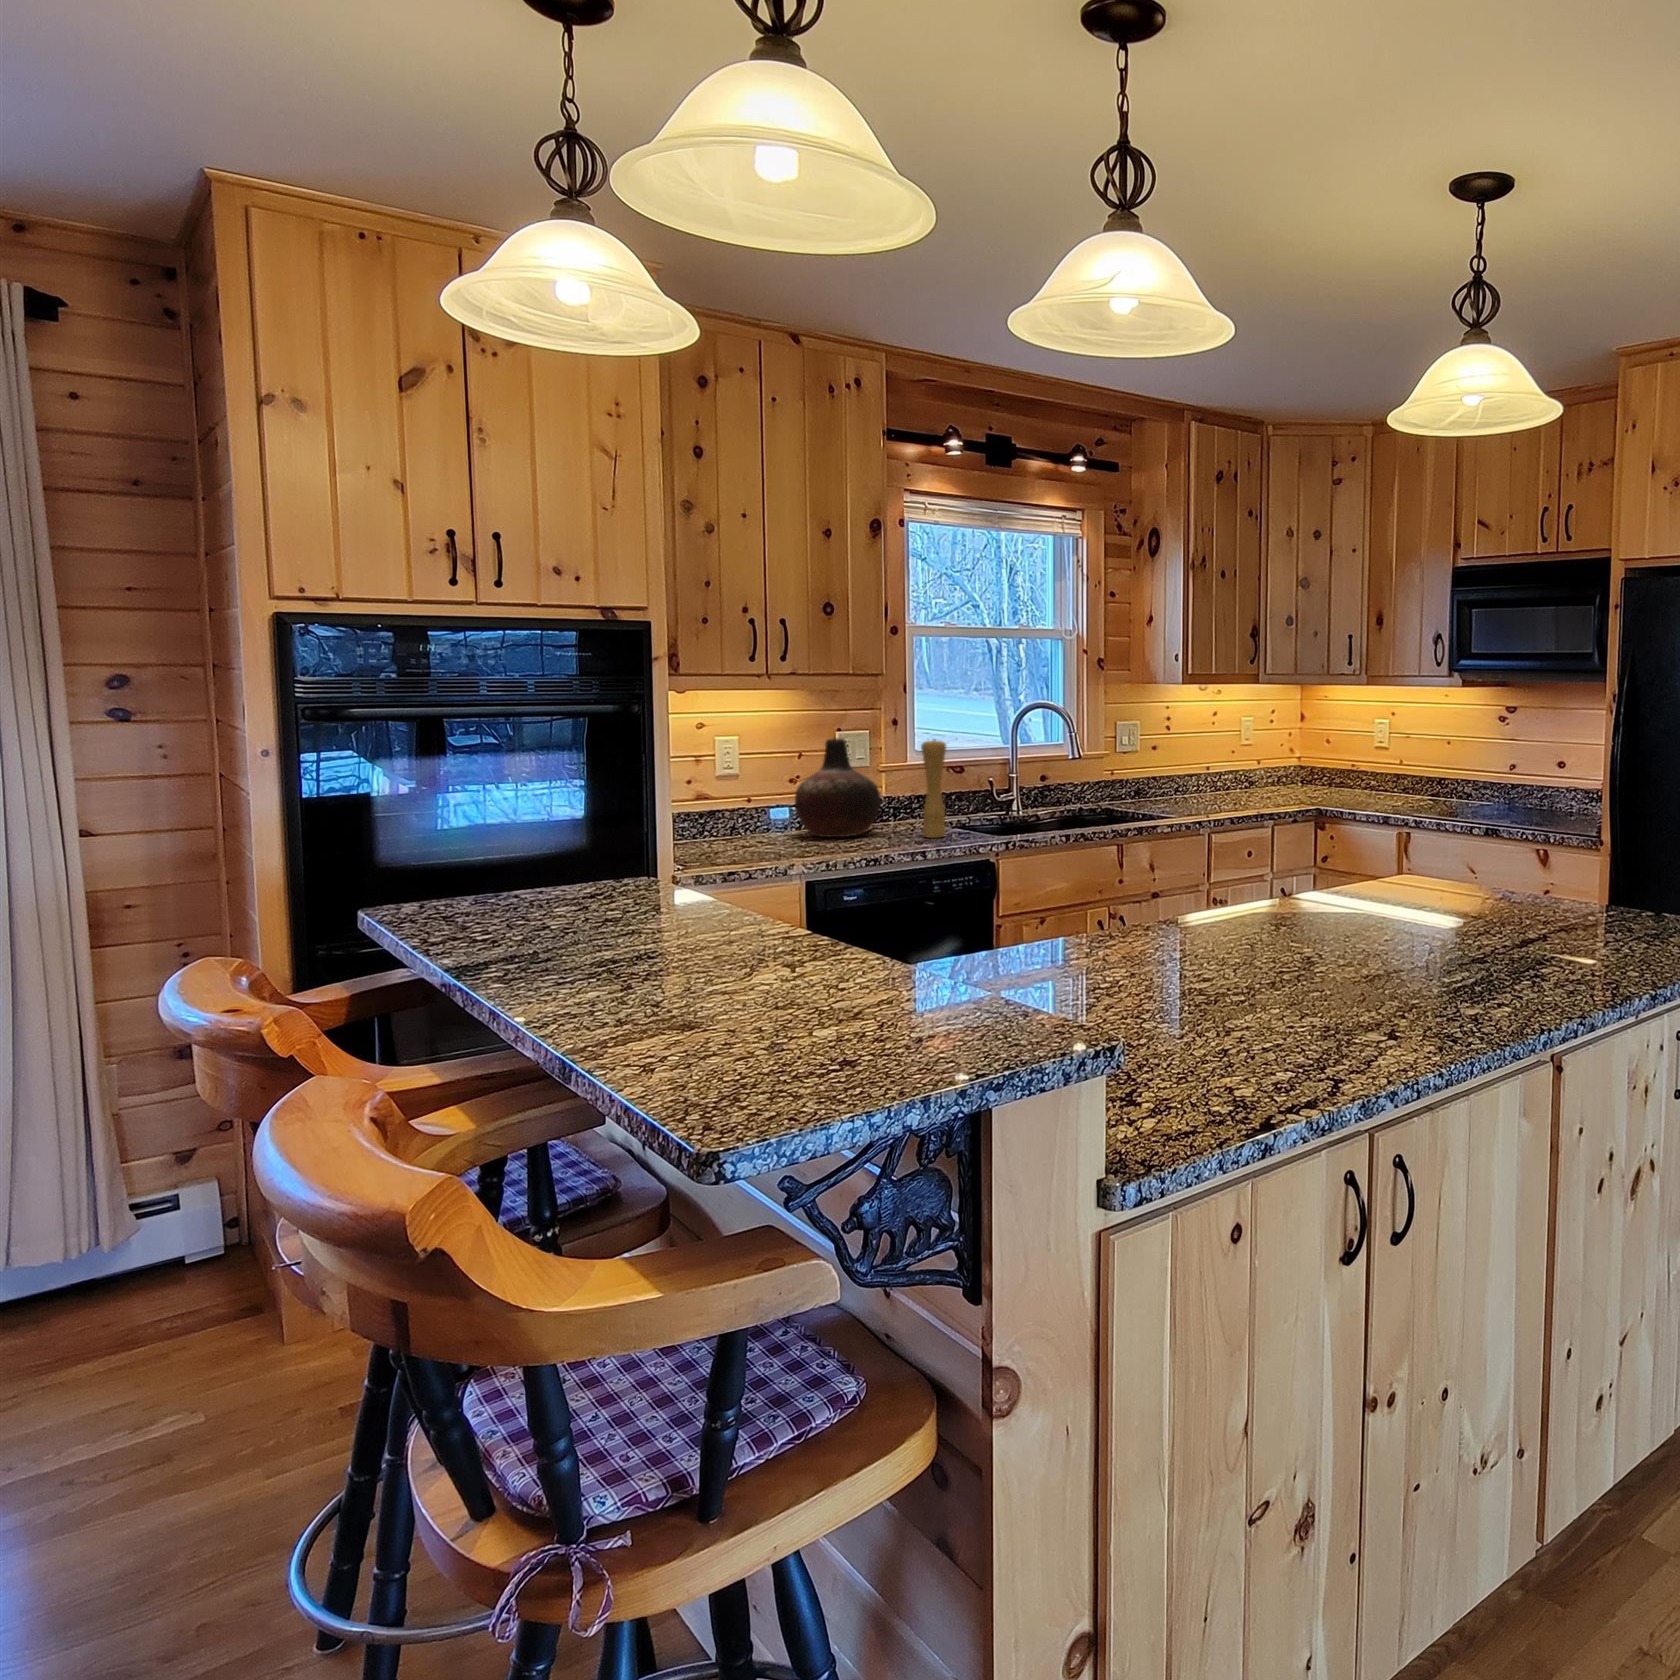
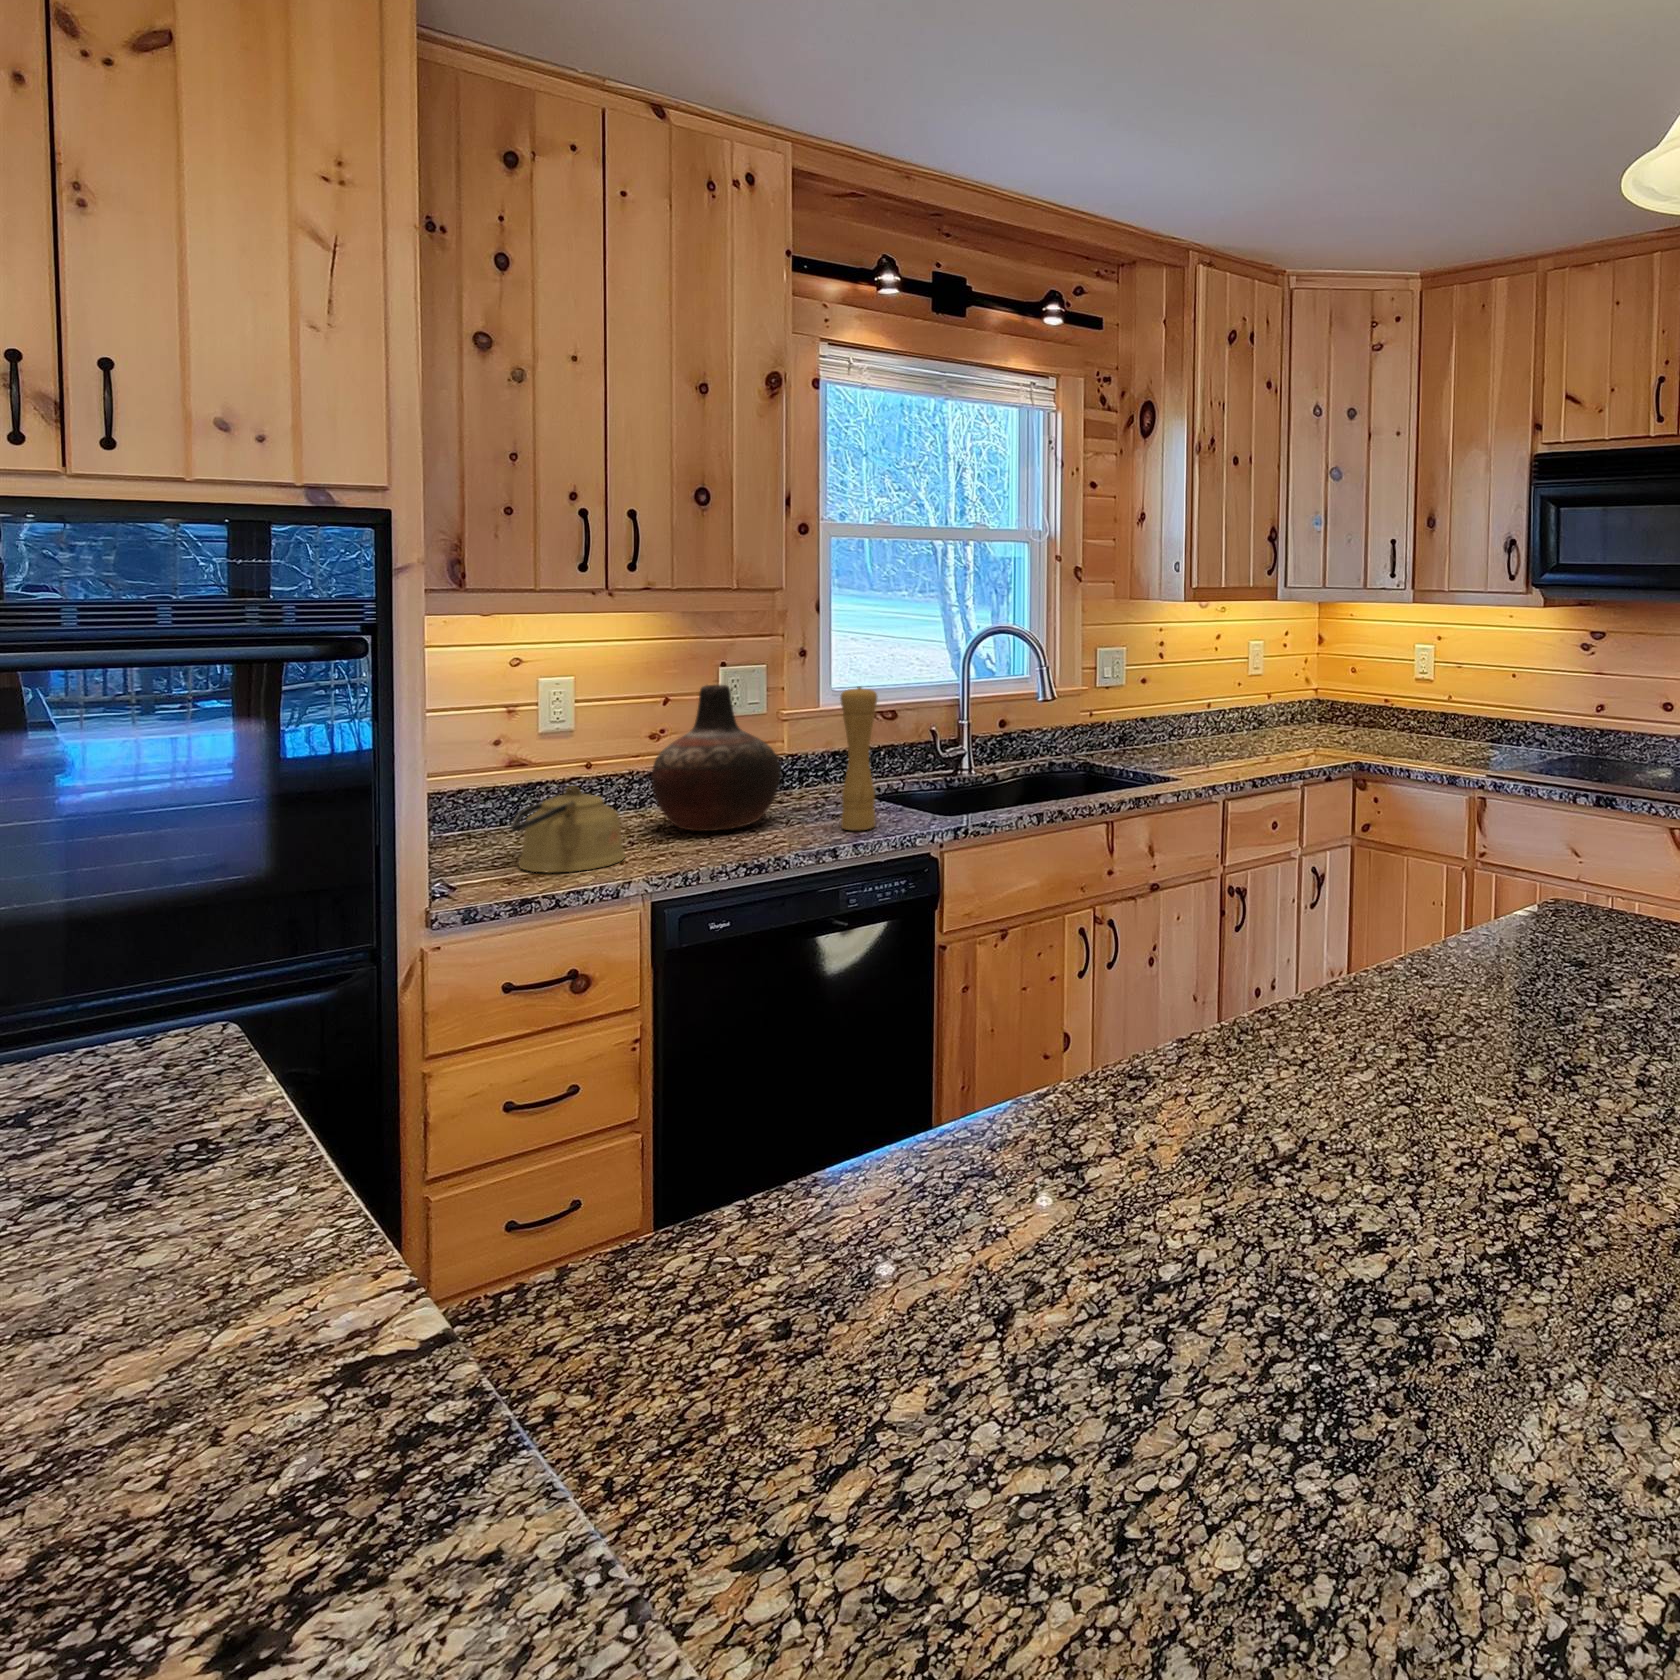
kettle: none [714,800,784,854] -> present [511,786,625,873]

